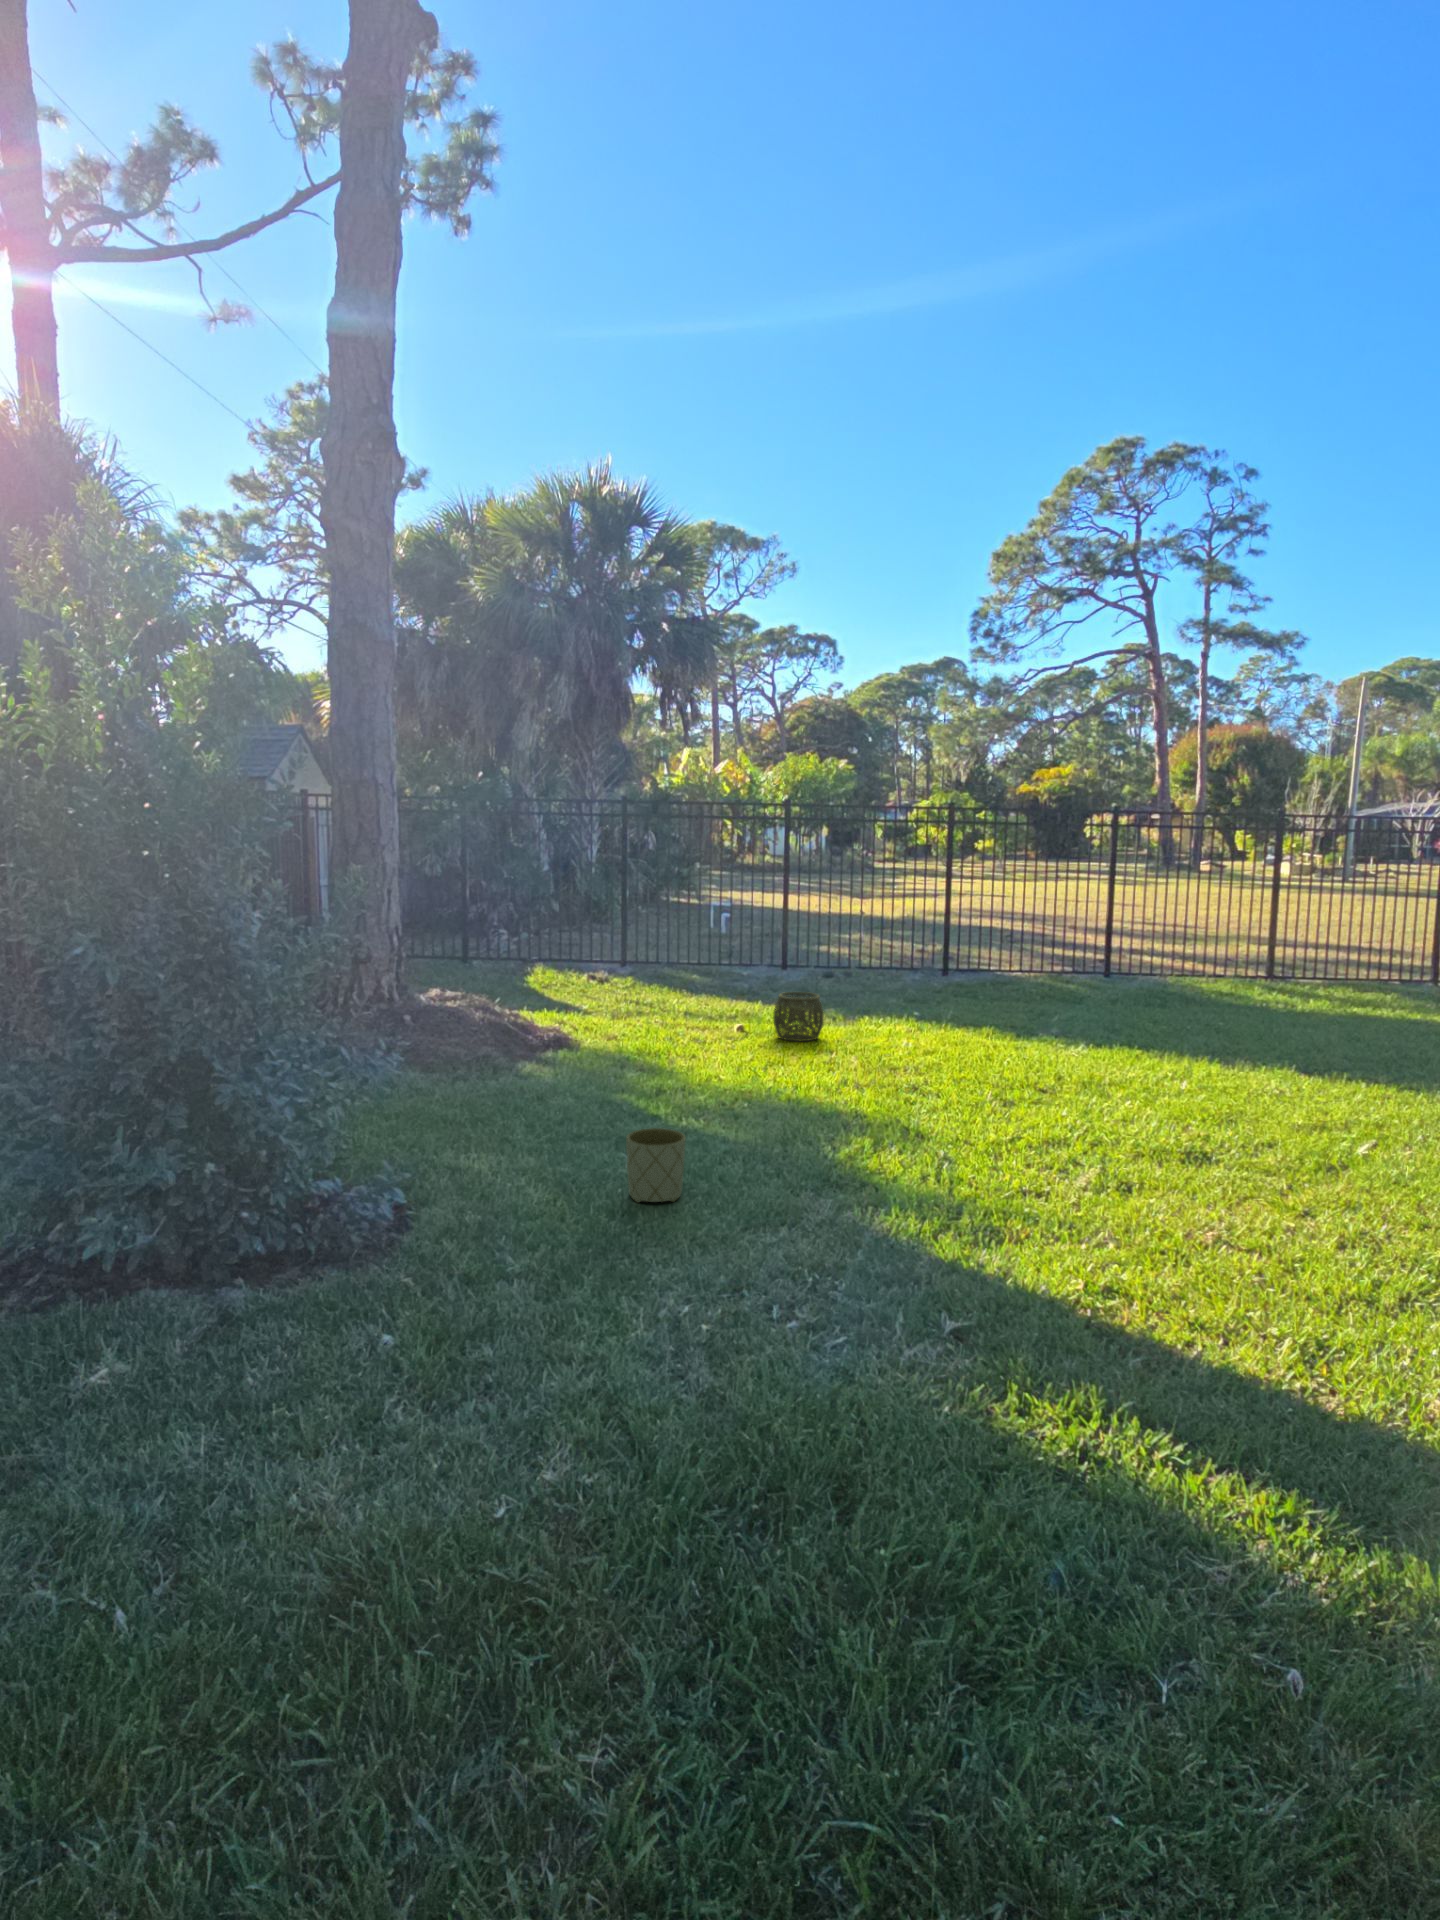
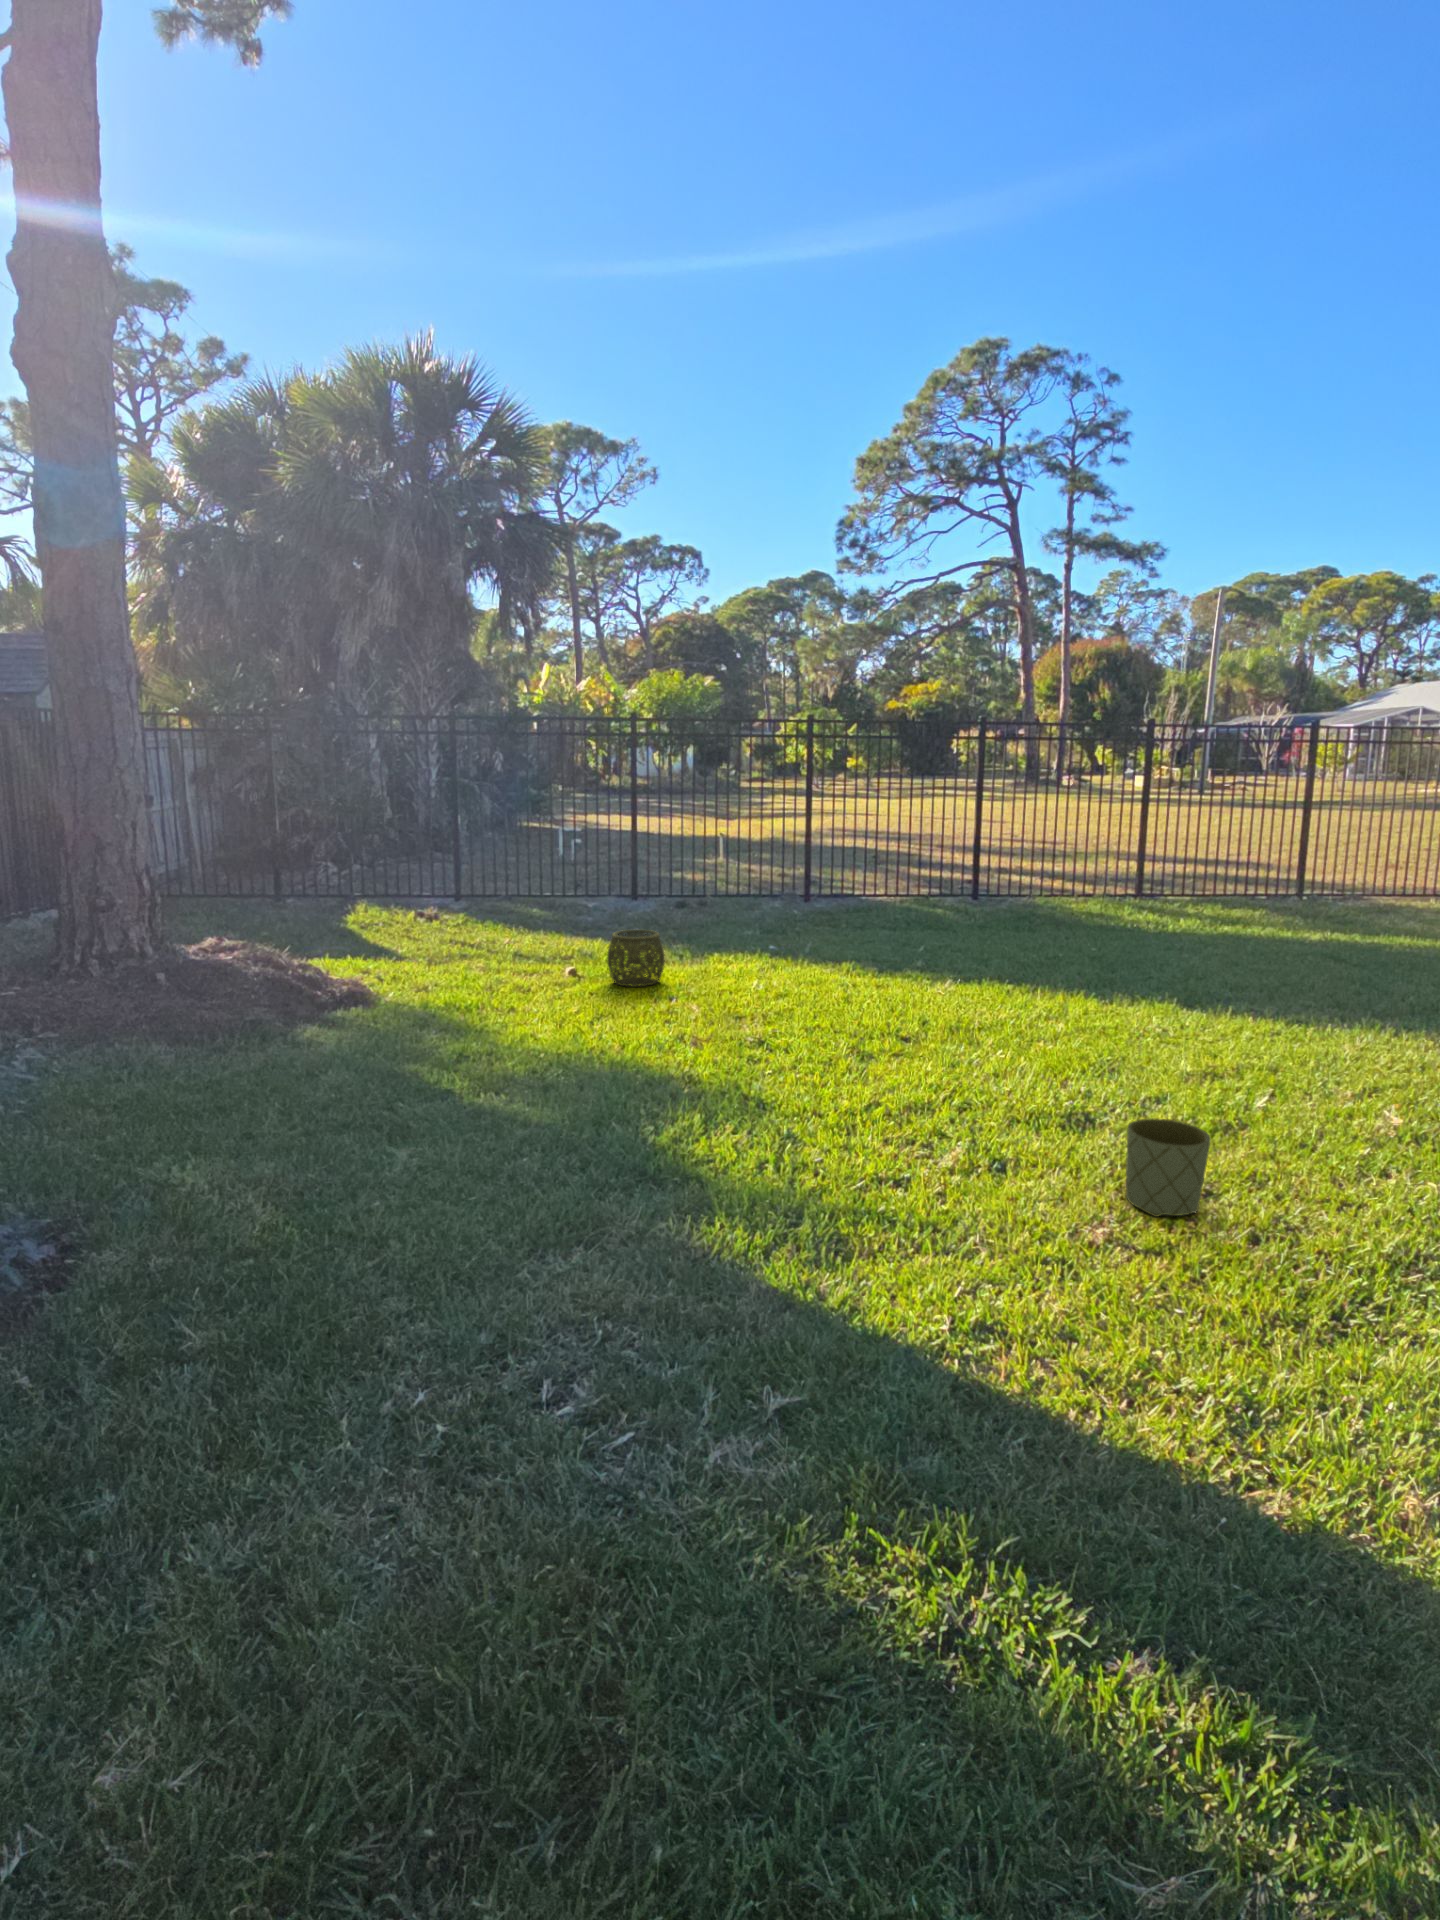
planter: present [626,1128,686,1202] -> present [1126,1119,1210,1217]

